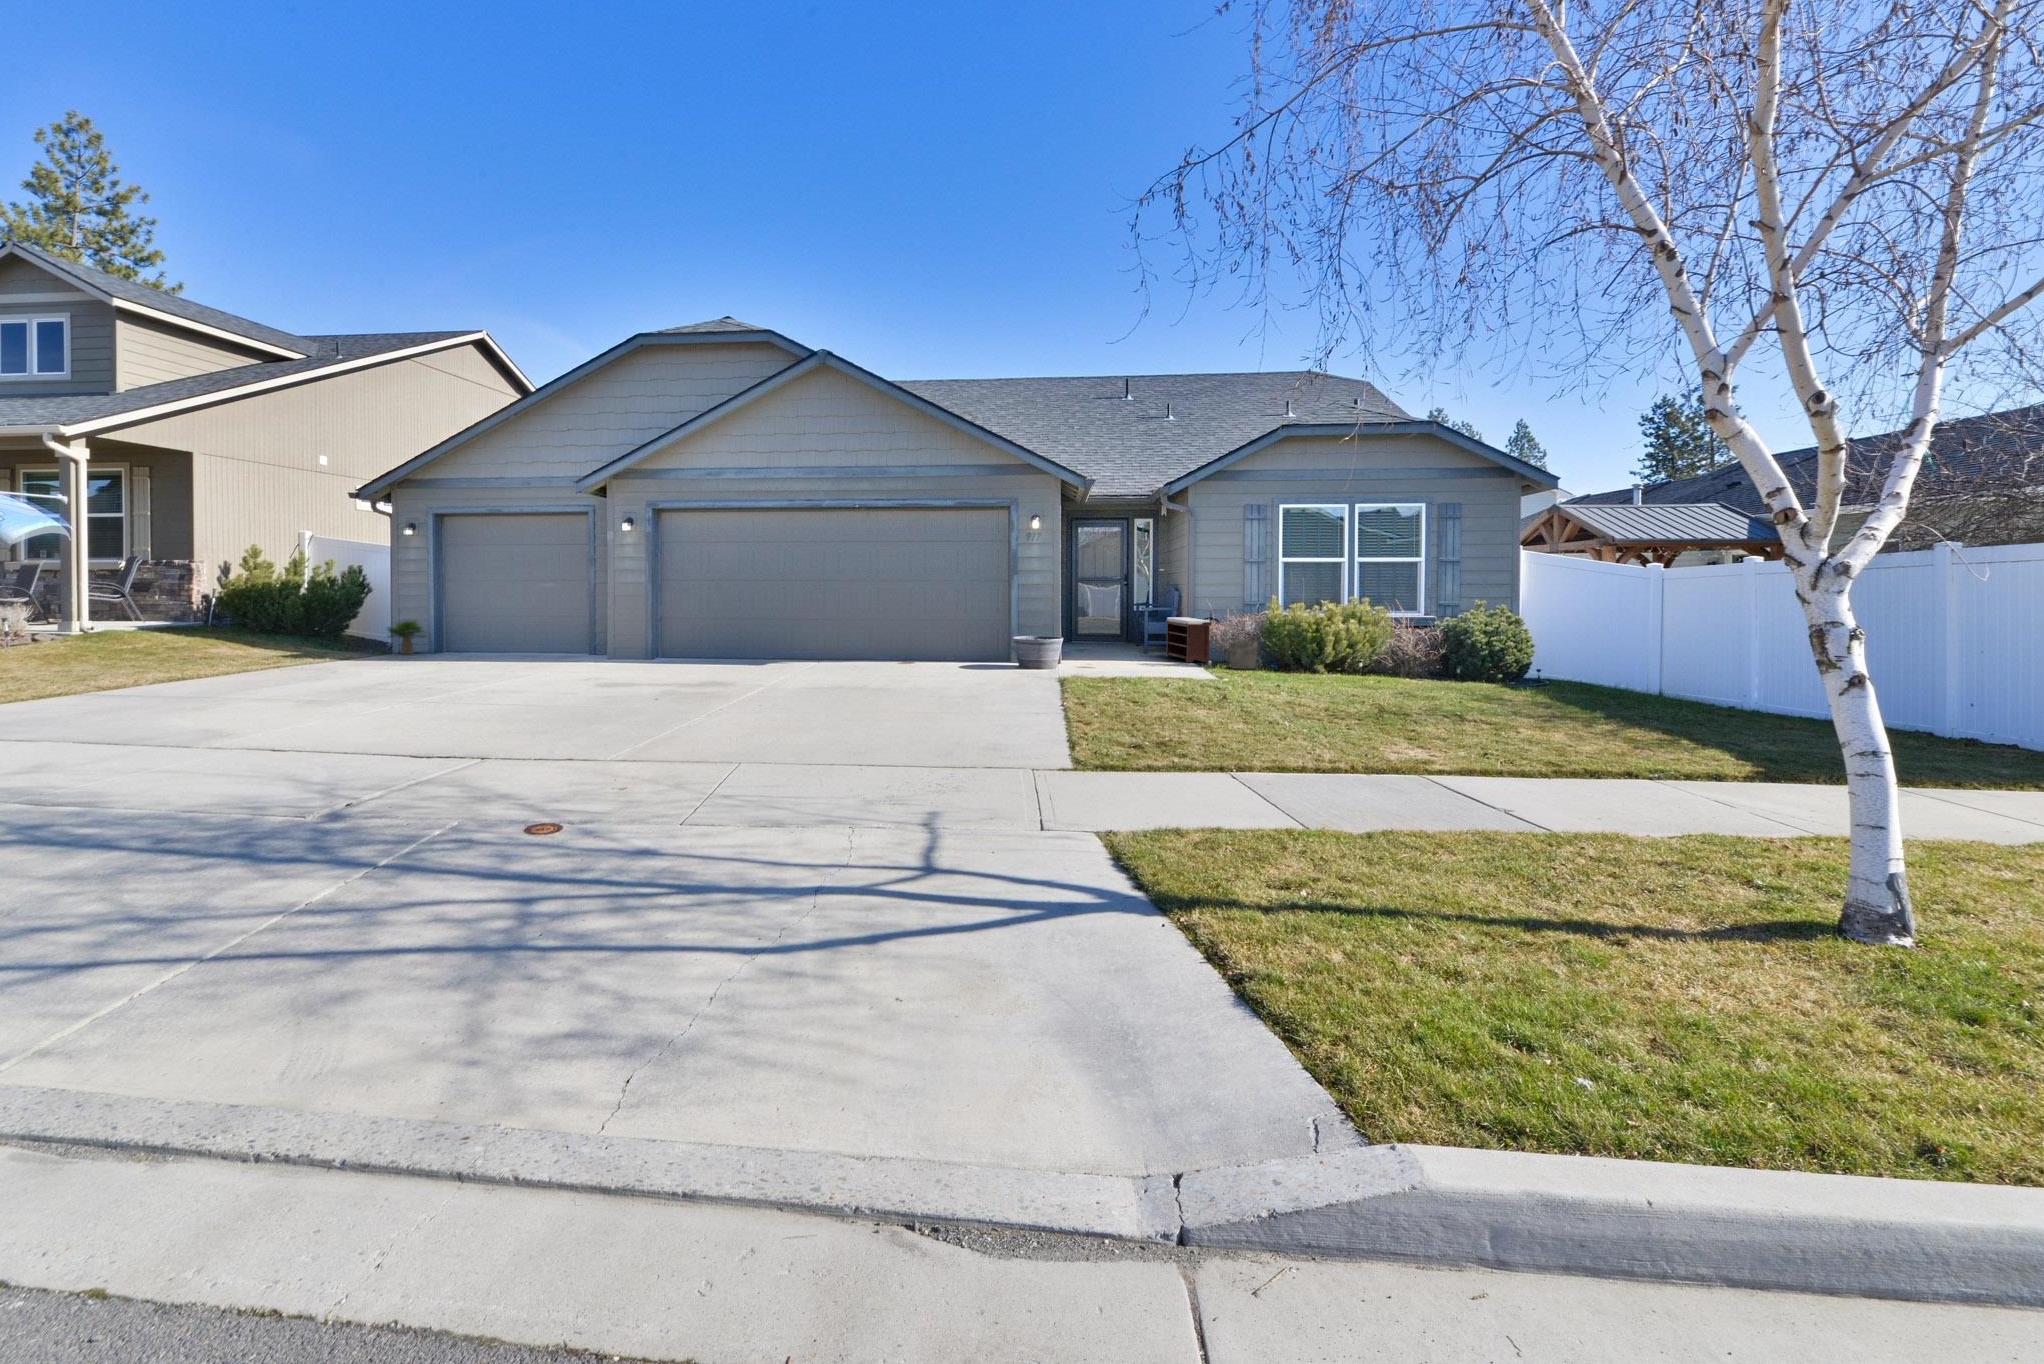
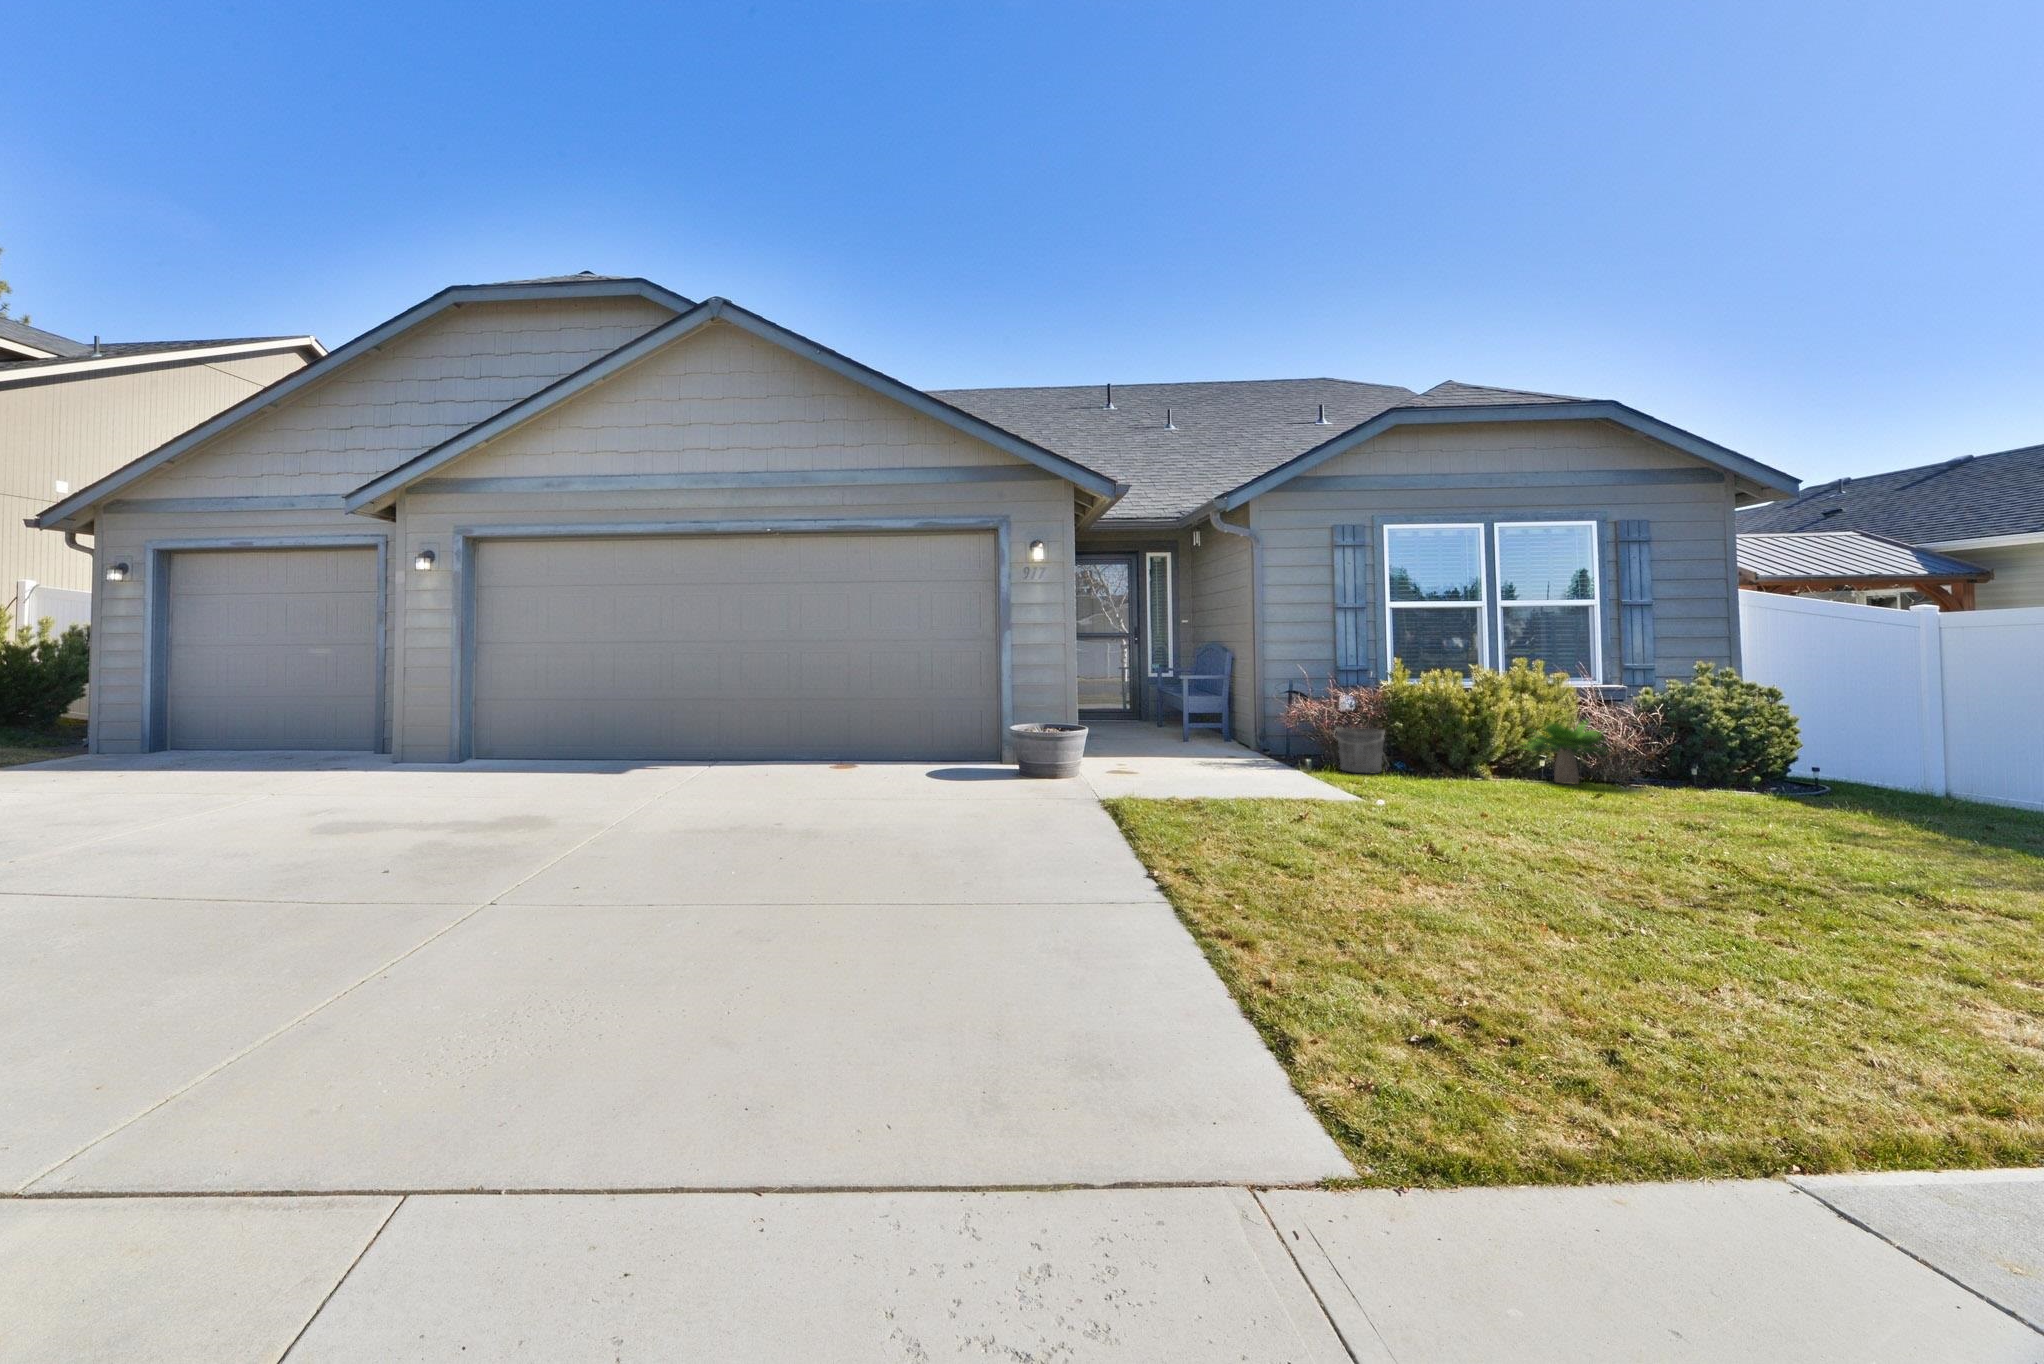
bench: present [1166,617,1211,663] -> none [1211,689,1294,759]
potted plant: present [388,621,426,654] -> present [1524,721,1606,784]

